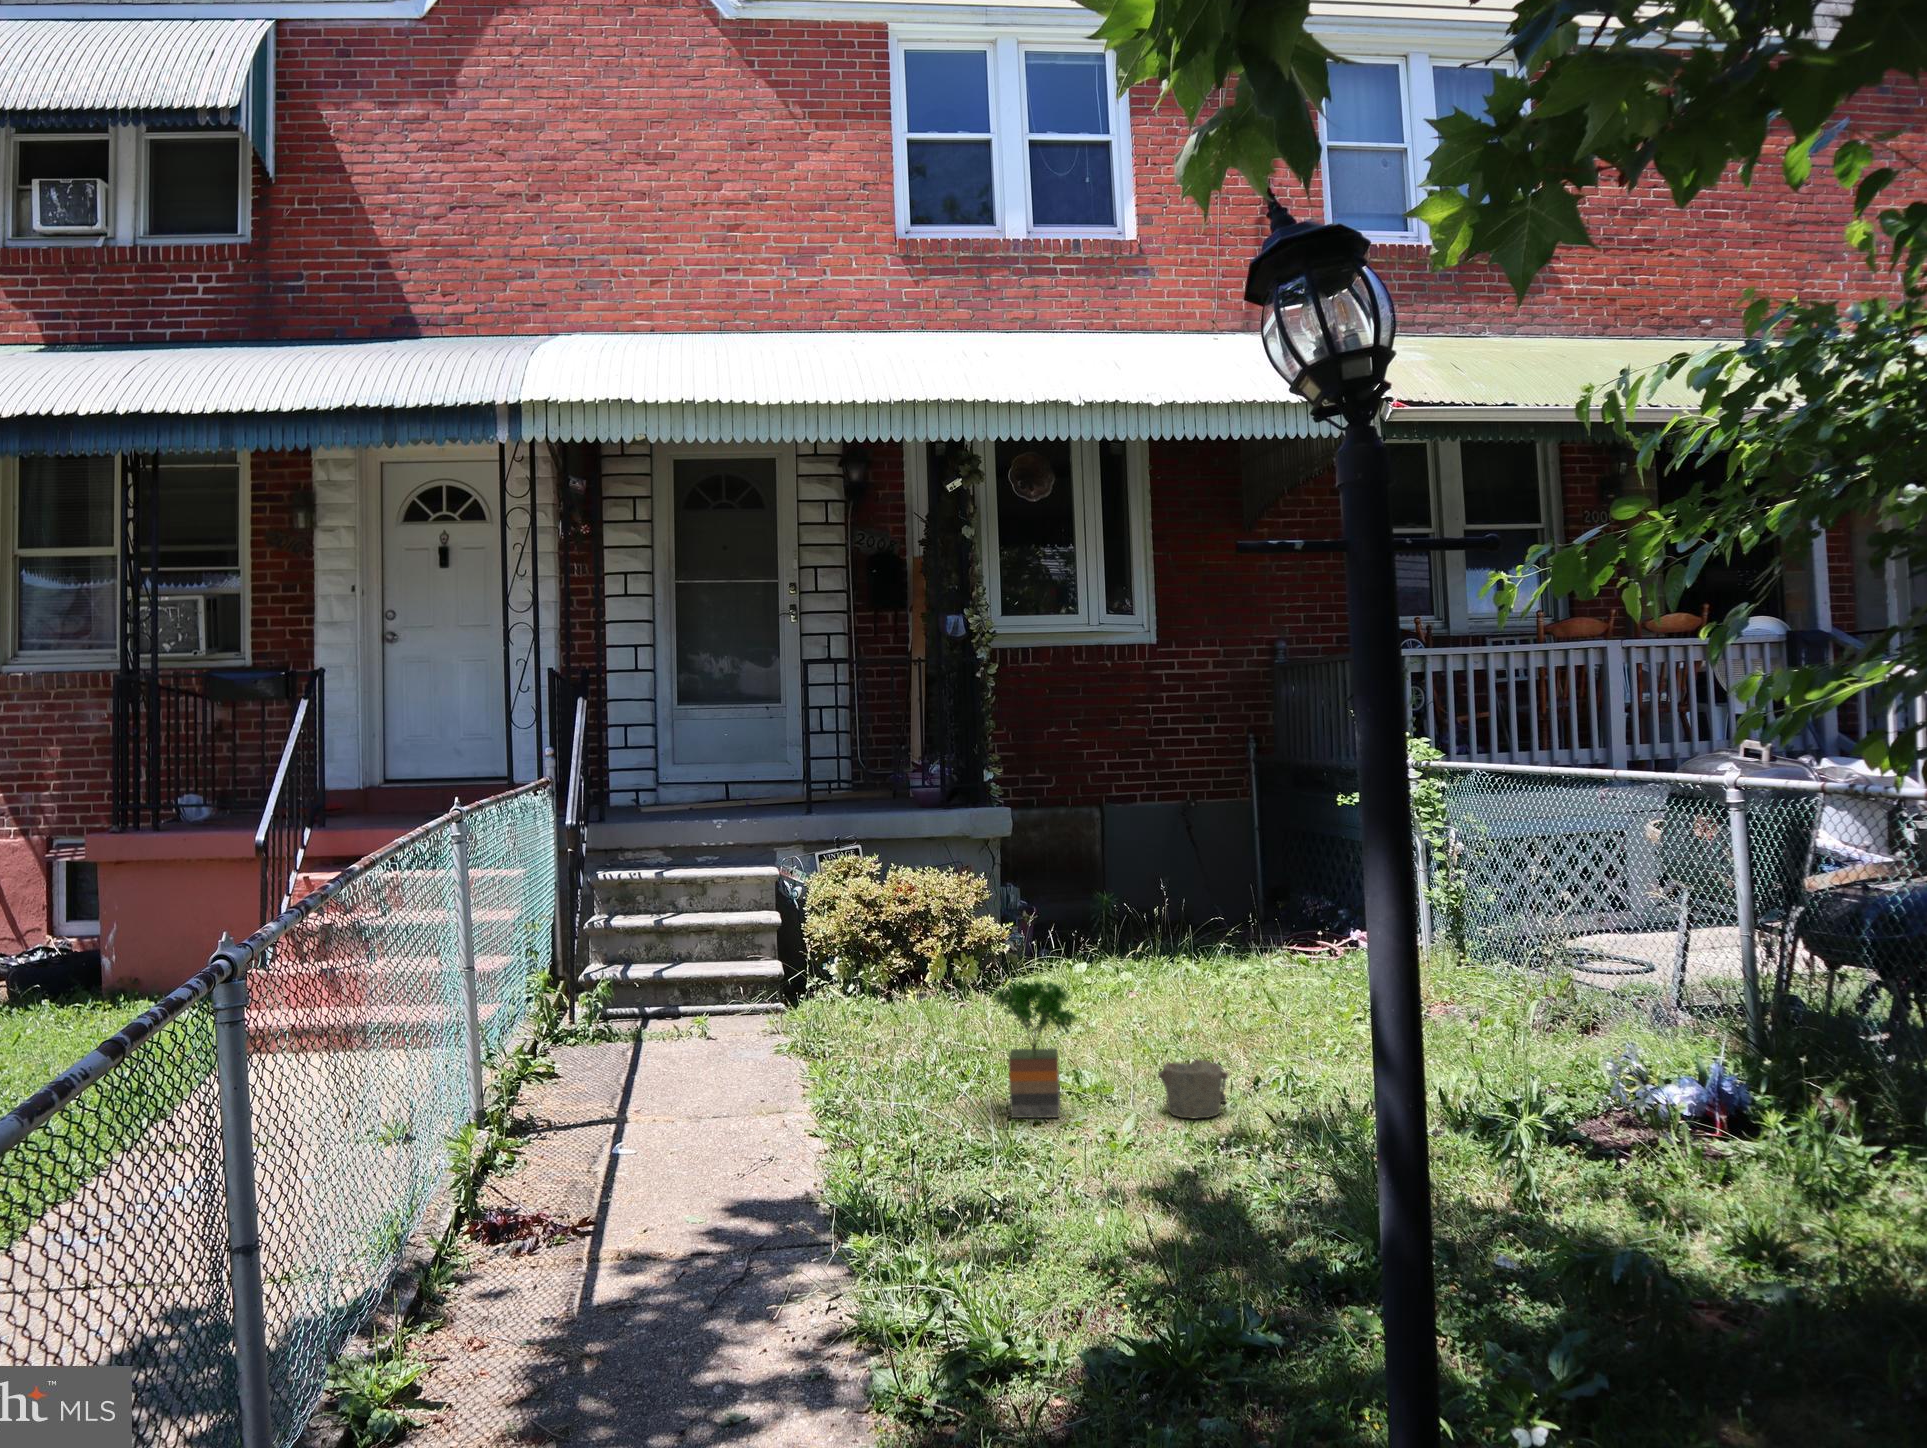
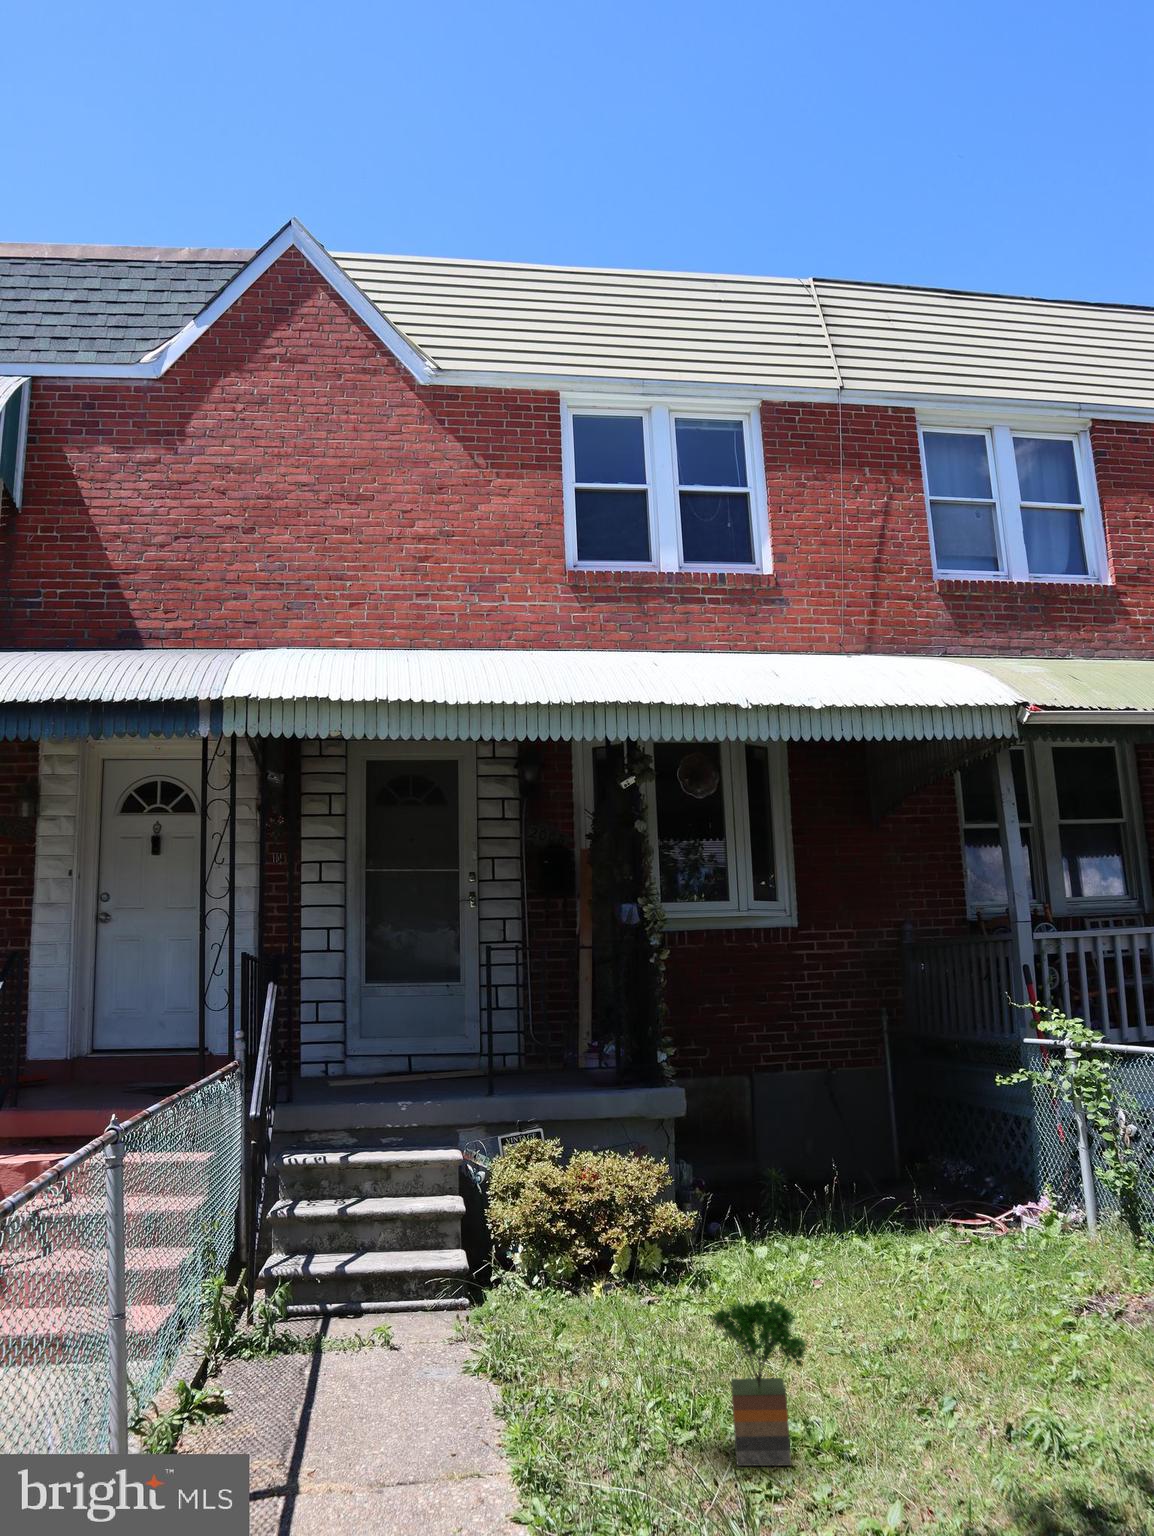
bucket: present [1158,1059,1228,1119] -> none [897,1391,977,1467]

